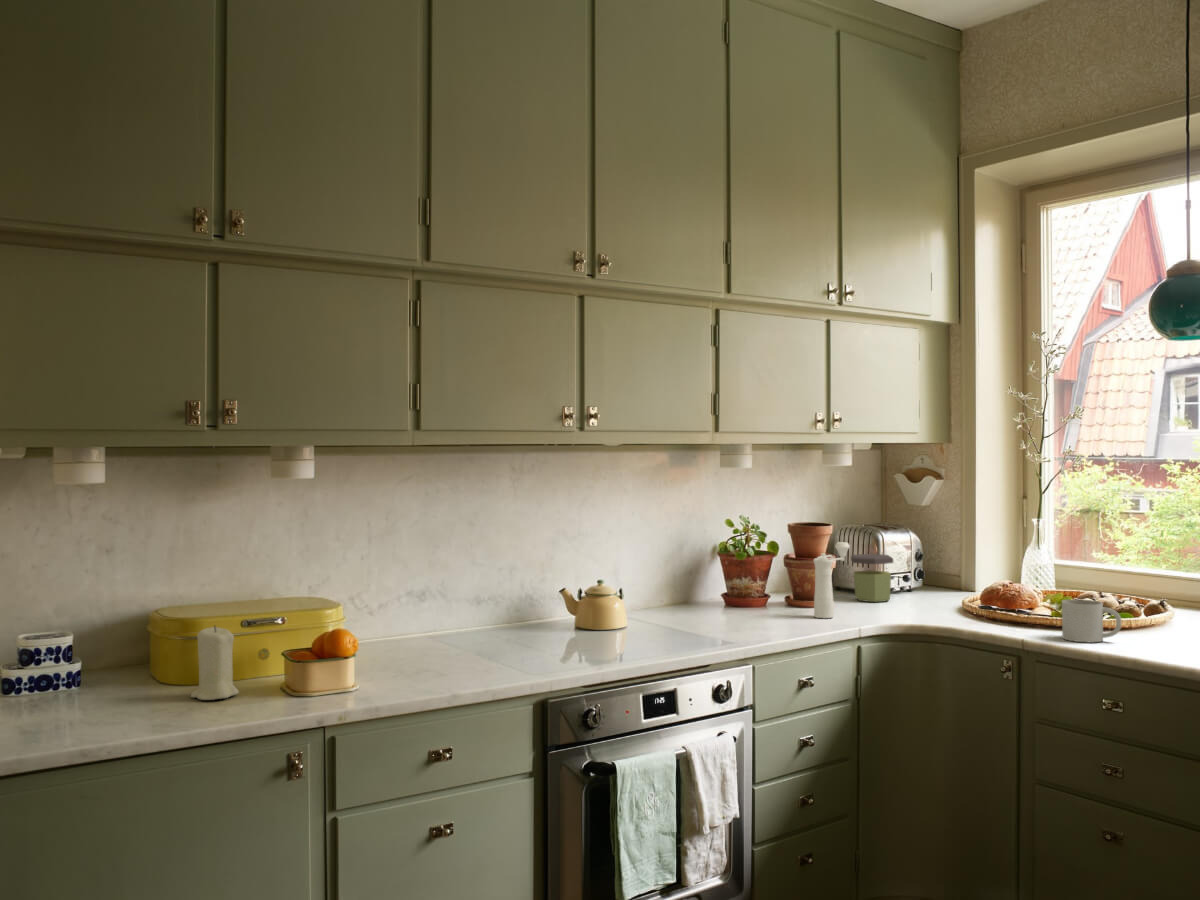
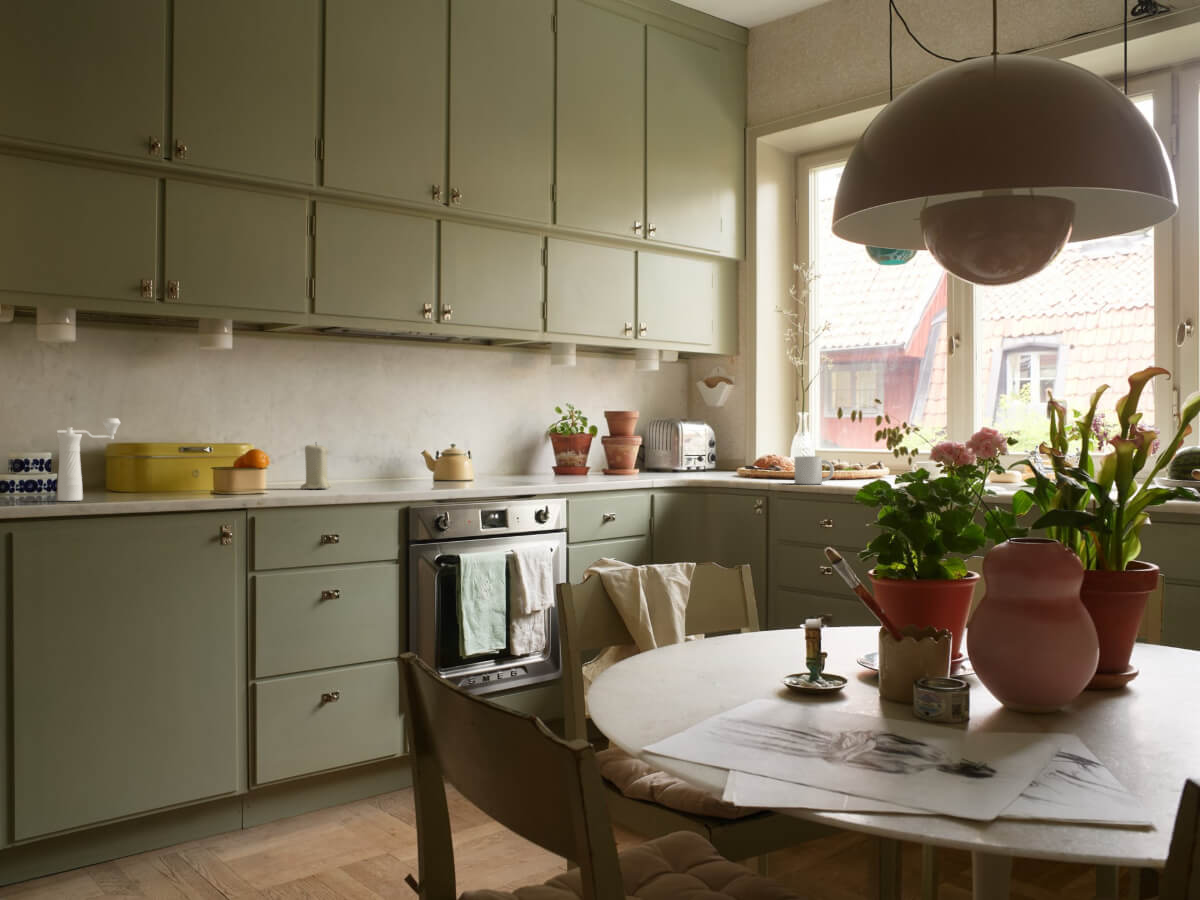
pepper mill: present [813,542,850,618] -> present [57,418,121,501]
jar: present [851,554,893,602] -> none [657,440,688,475]
candle: present [191,626,239,700] -> present [301,444,331,489]

